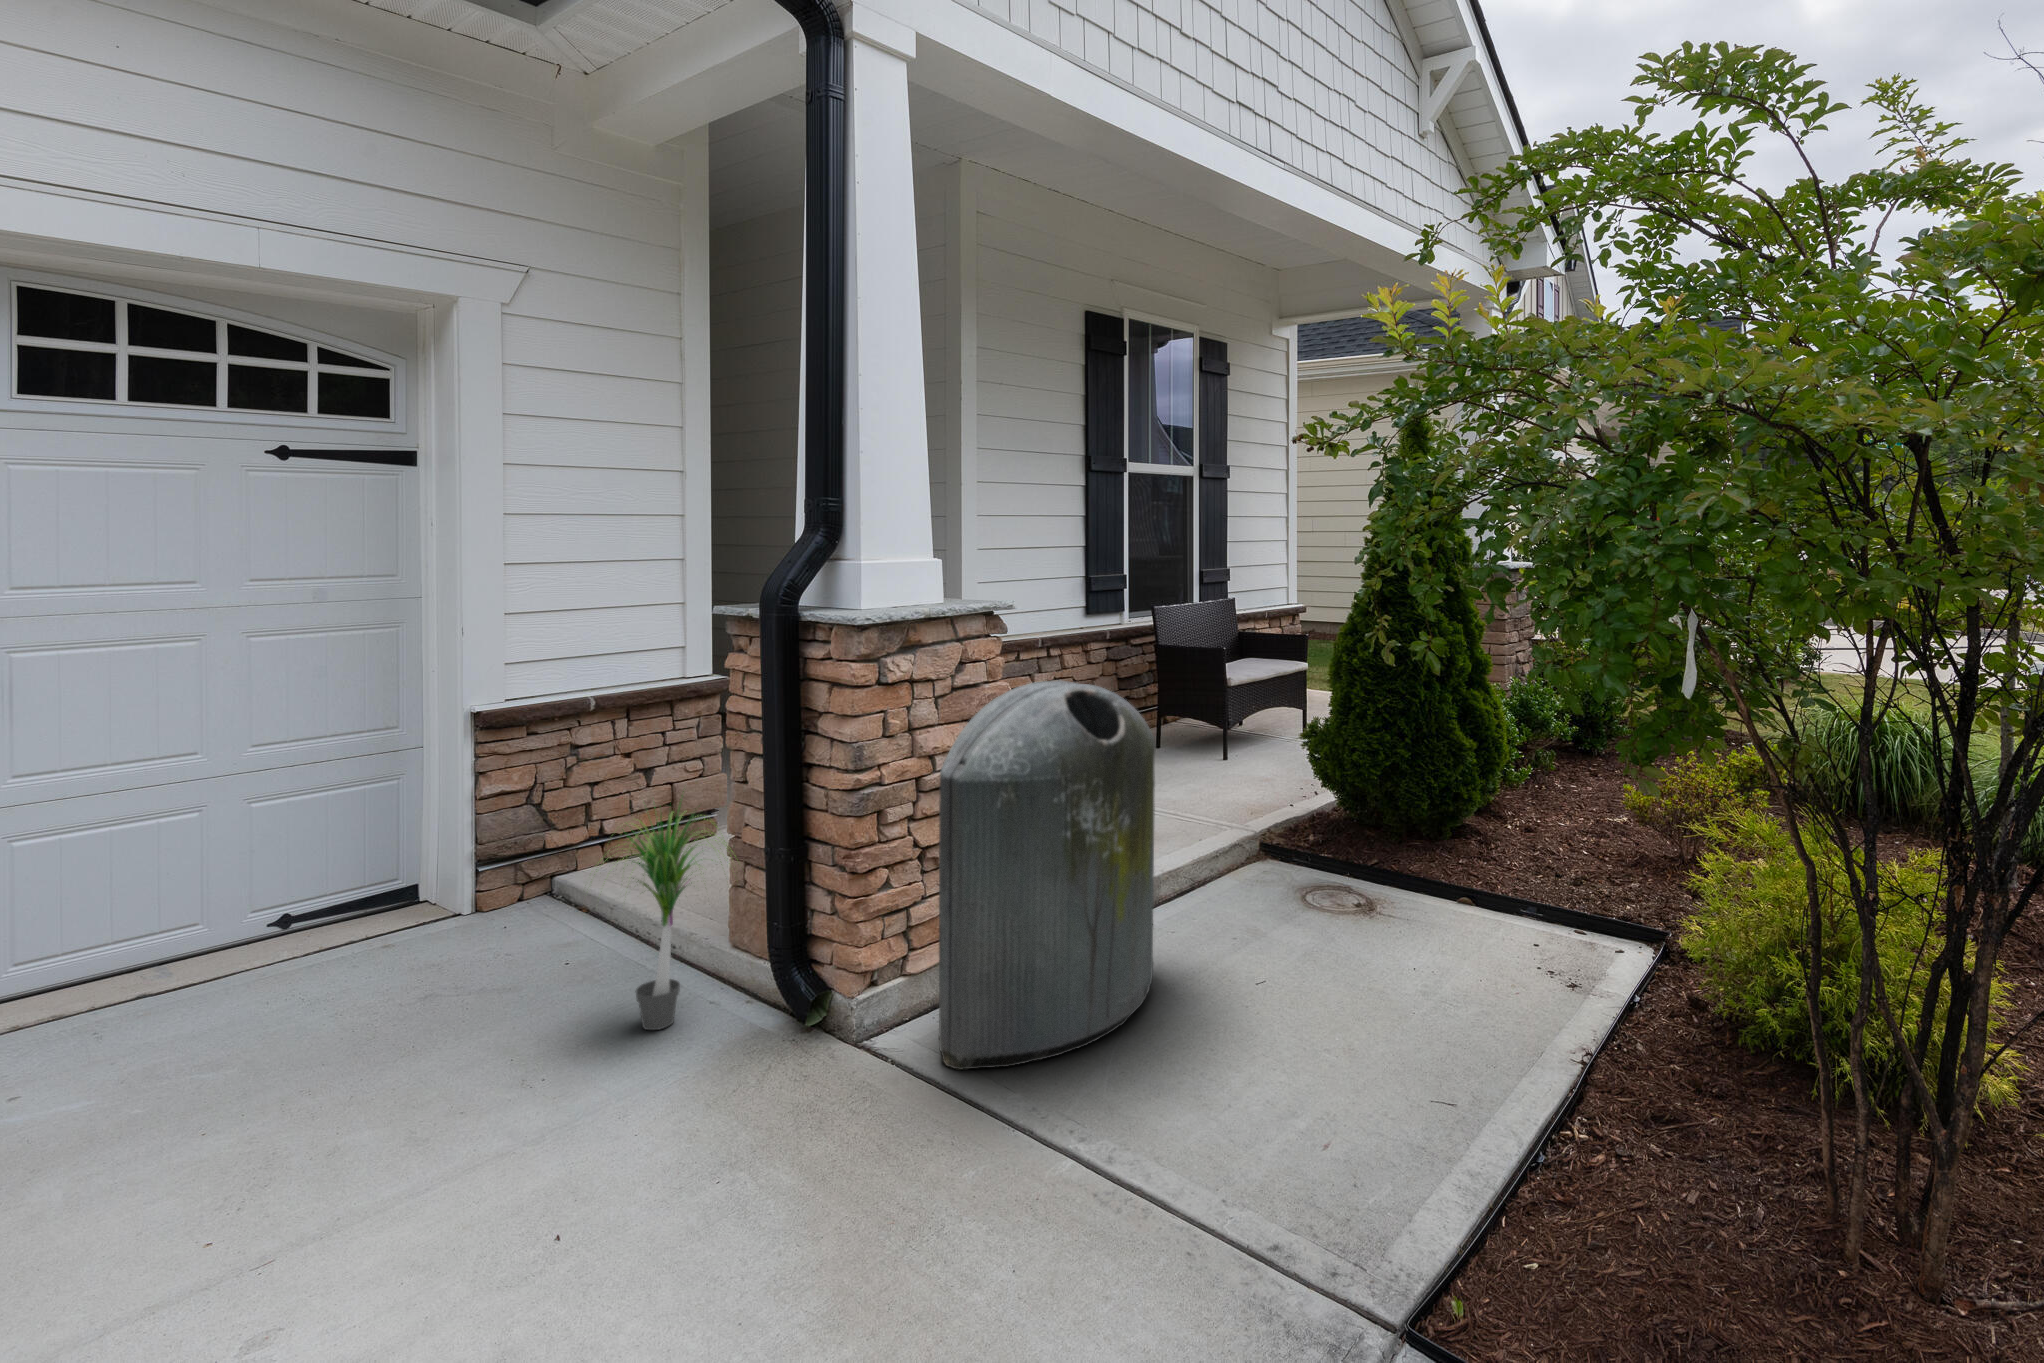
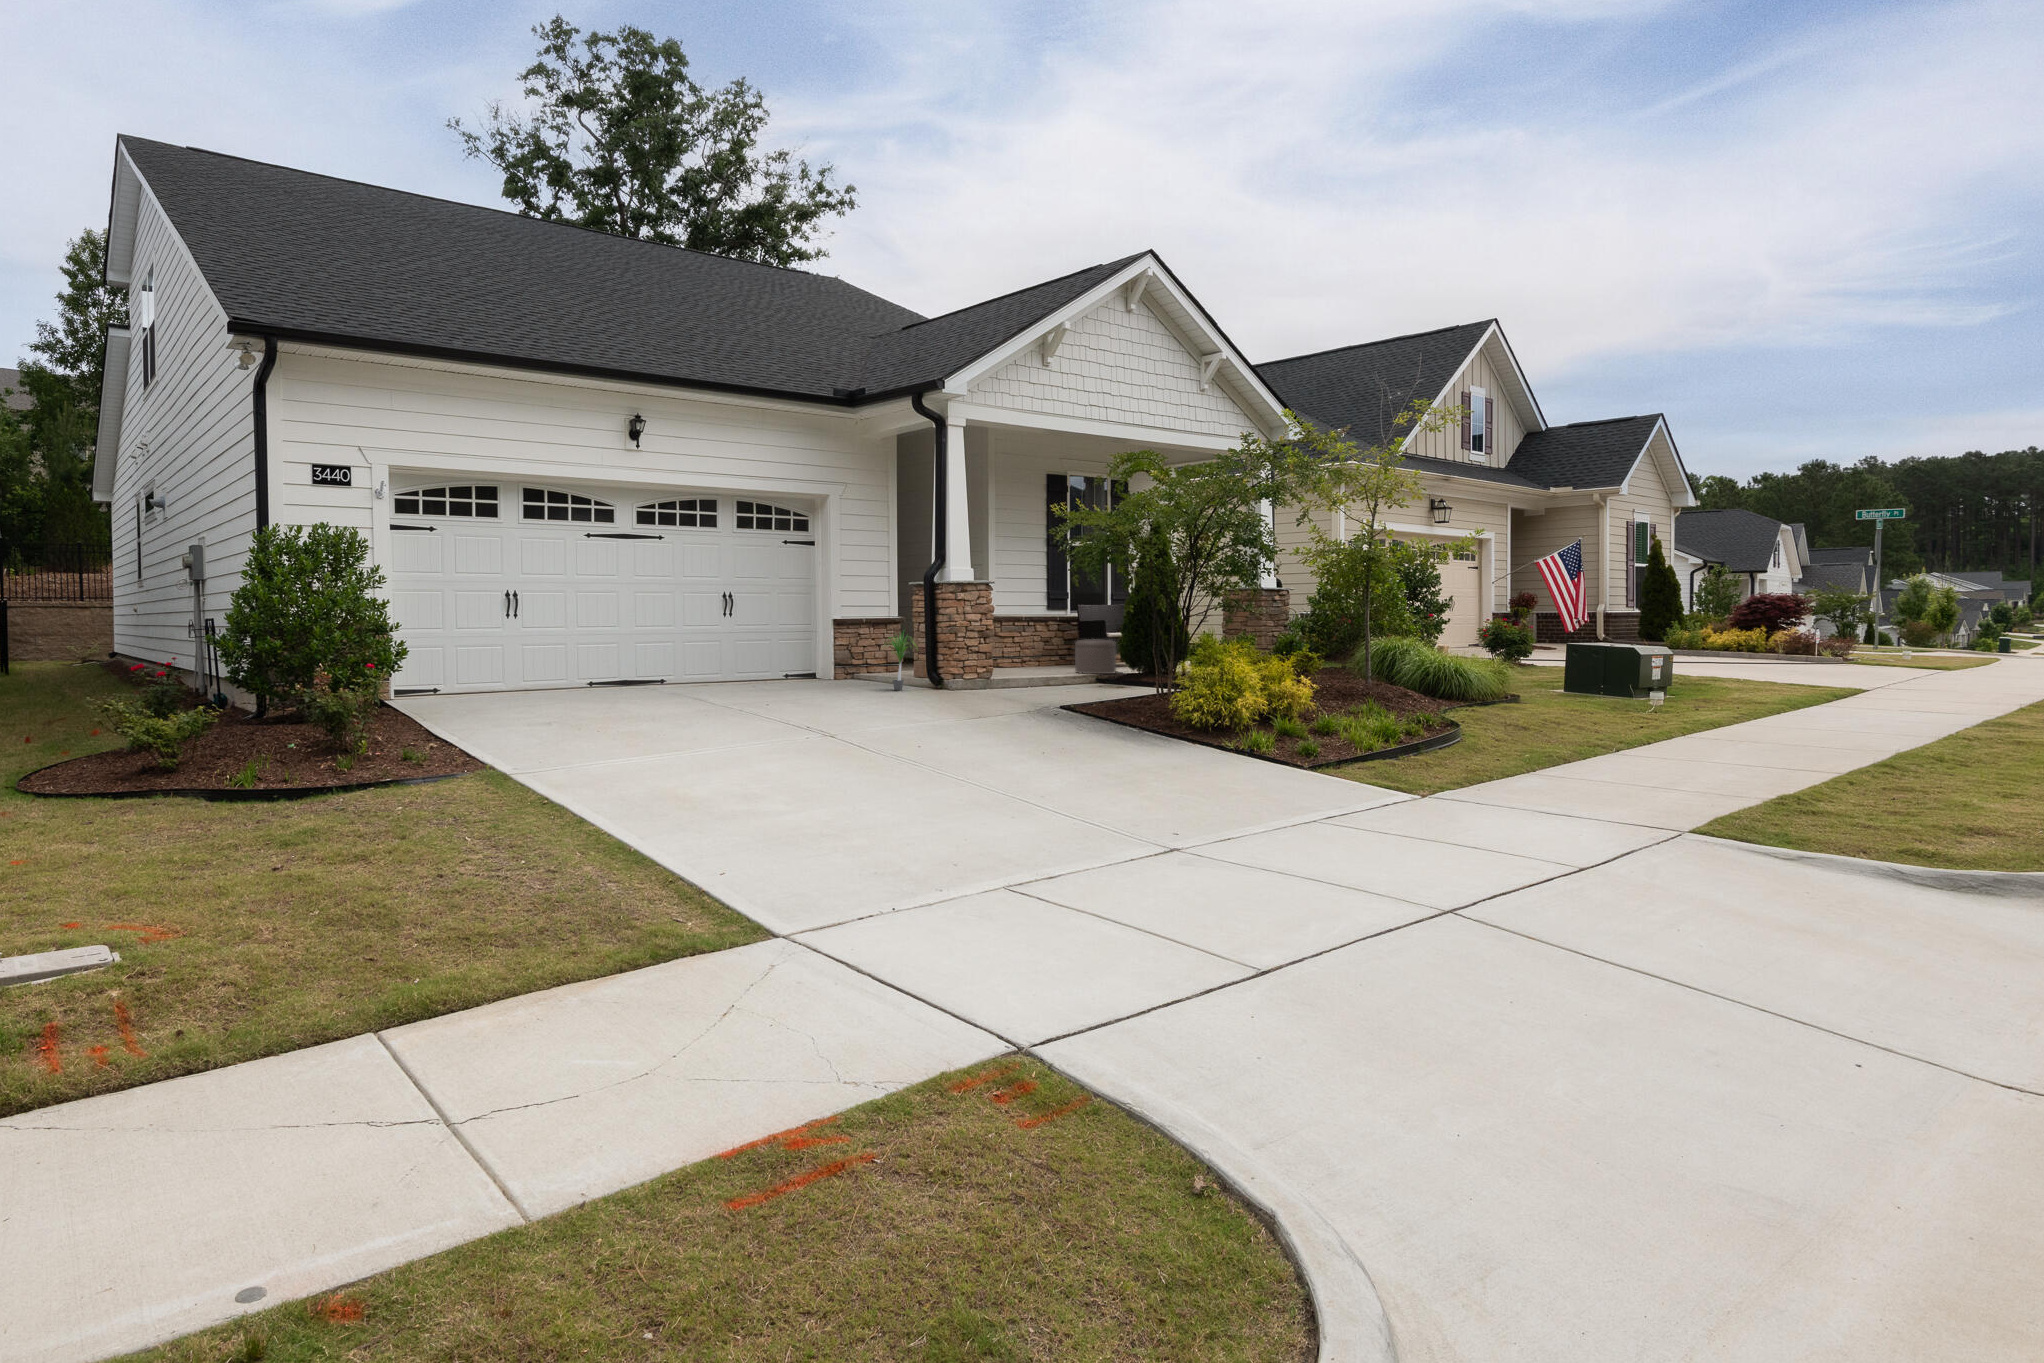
trash can: present [939,681,1155,1070] -> none [971,601,1035,694]
ottoman: none [1187,713,1291,817] -> present [1075,639,1116,674]

